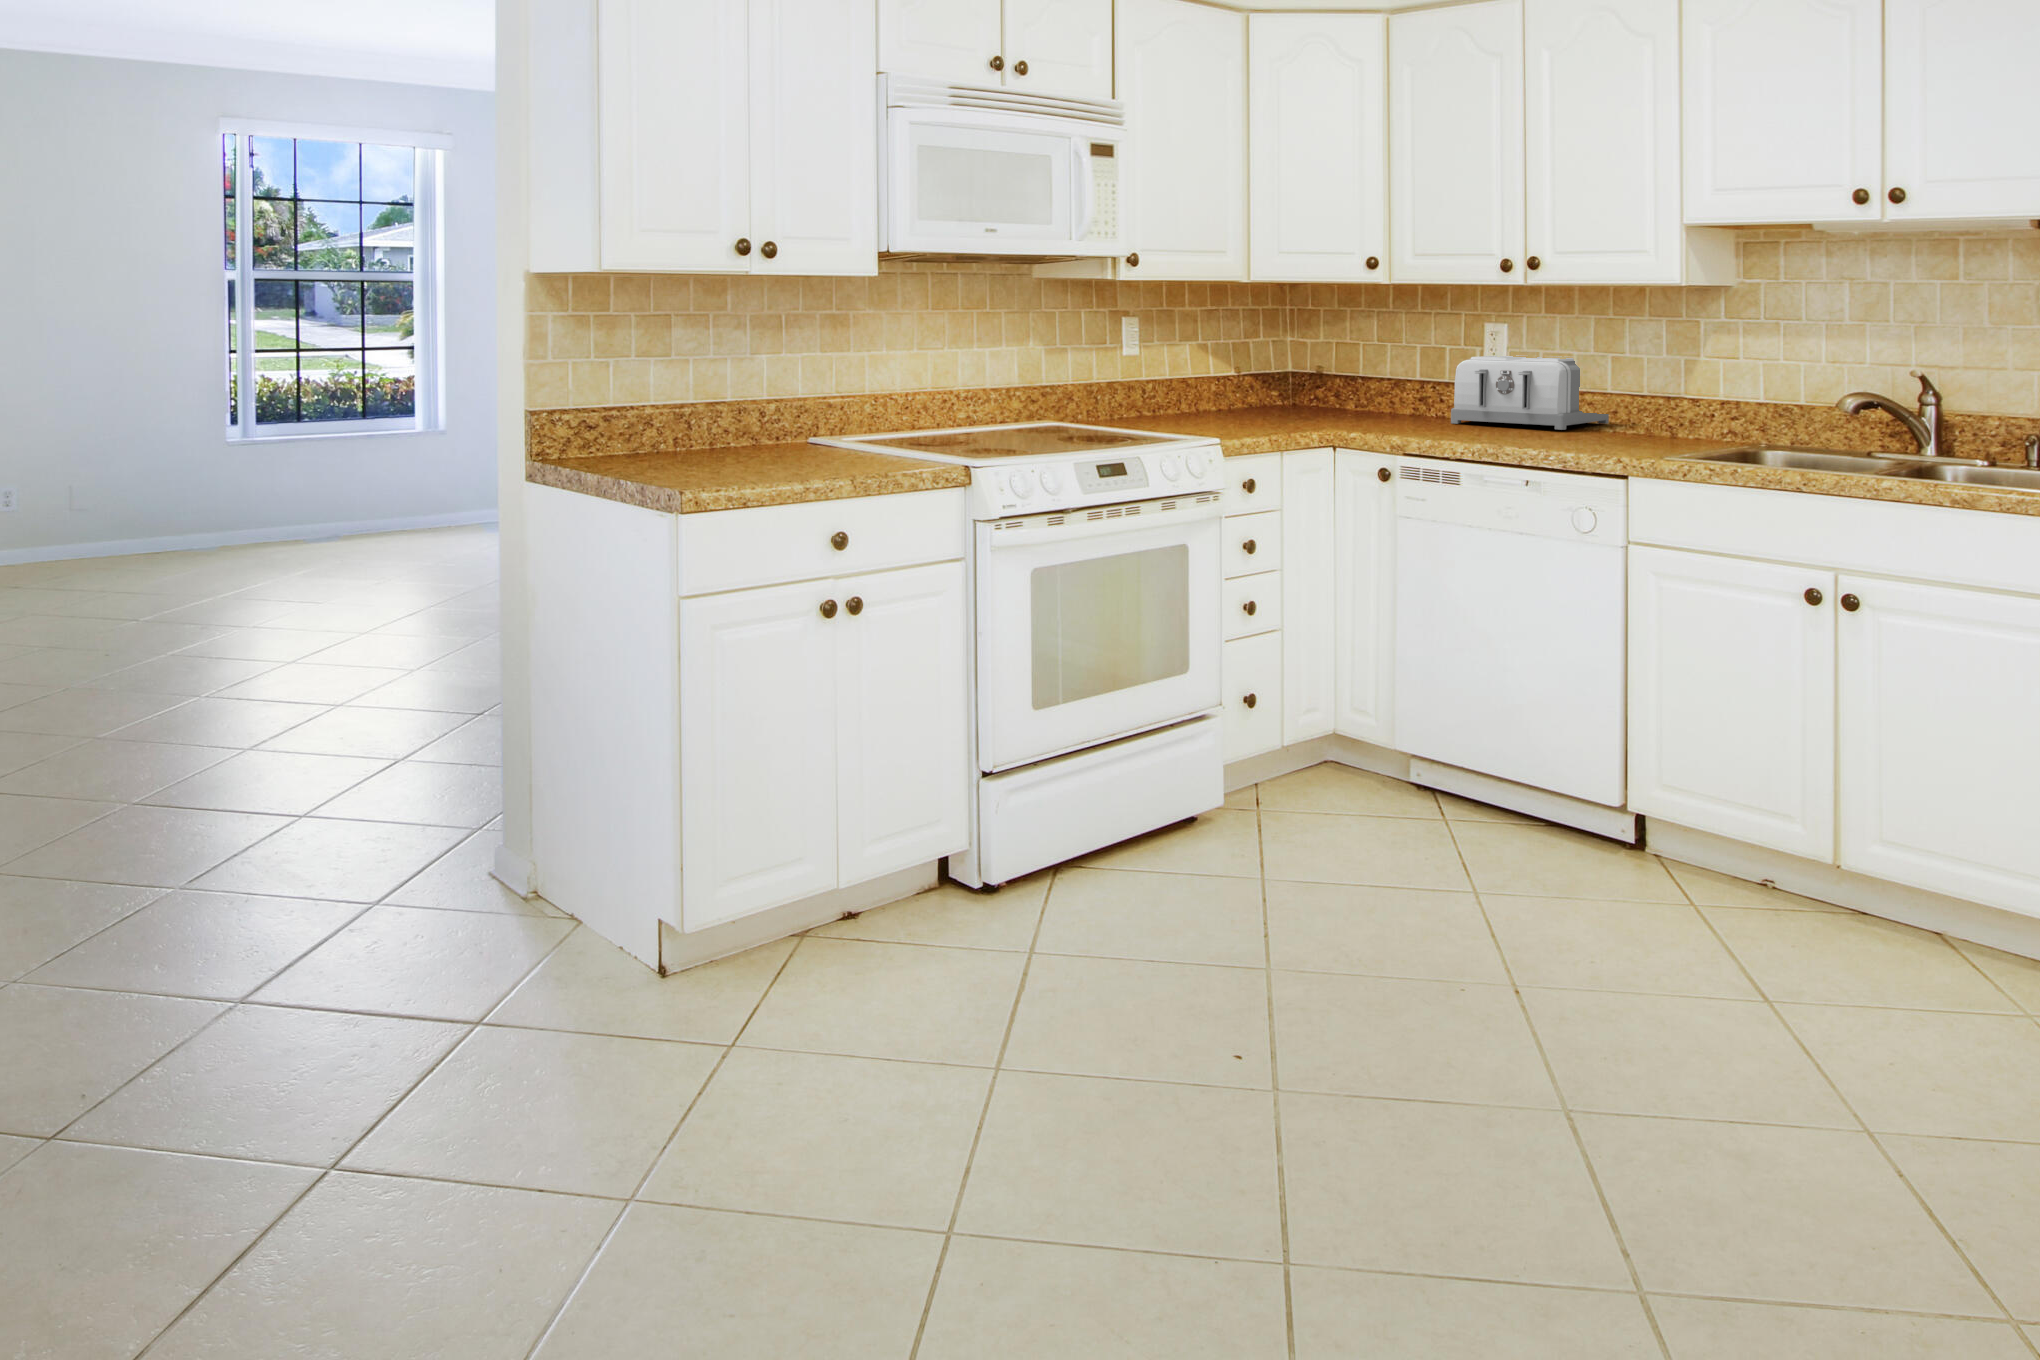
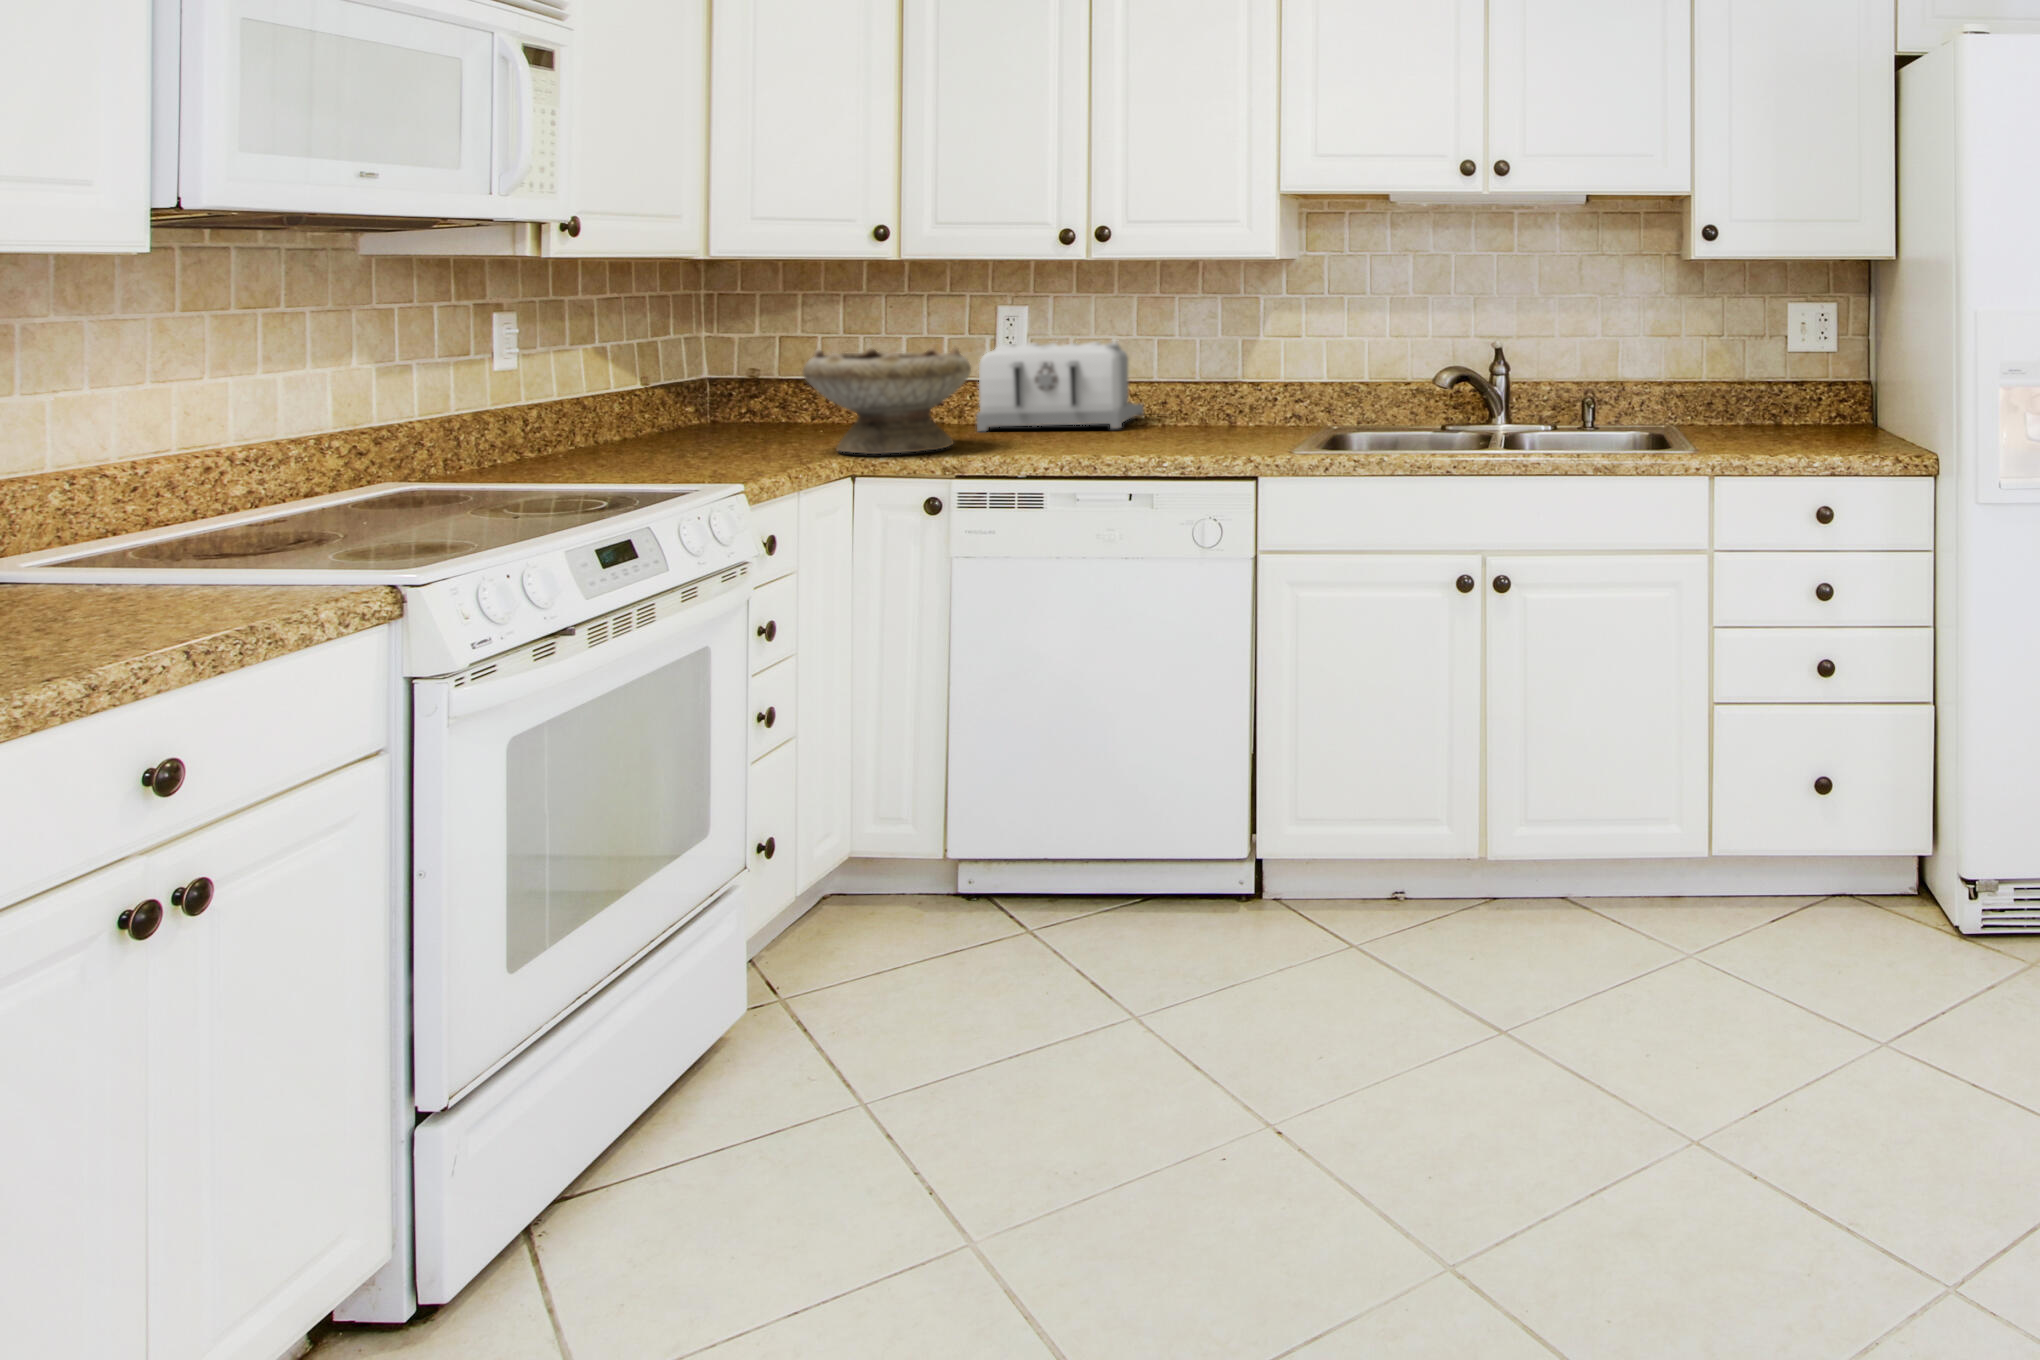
bowl: none [1303,351,1427,431] -> present [803,347,971,454]

